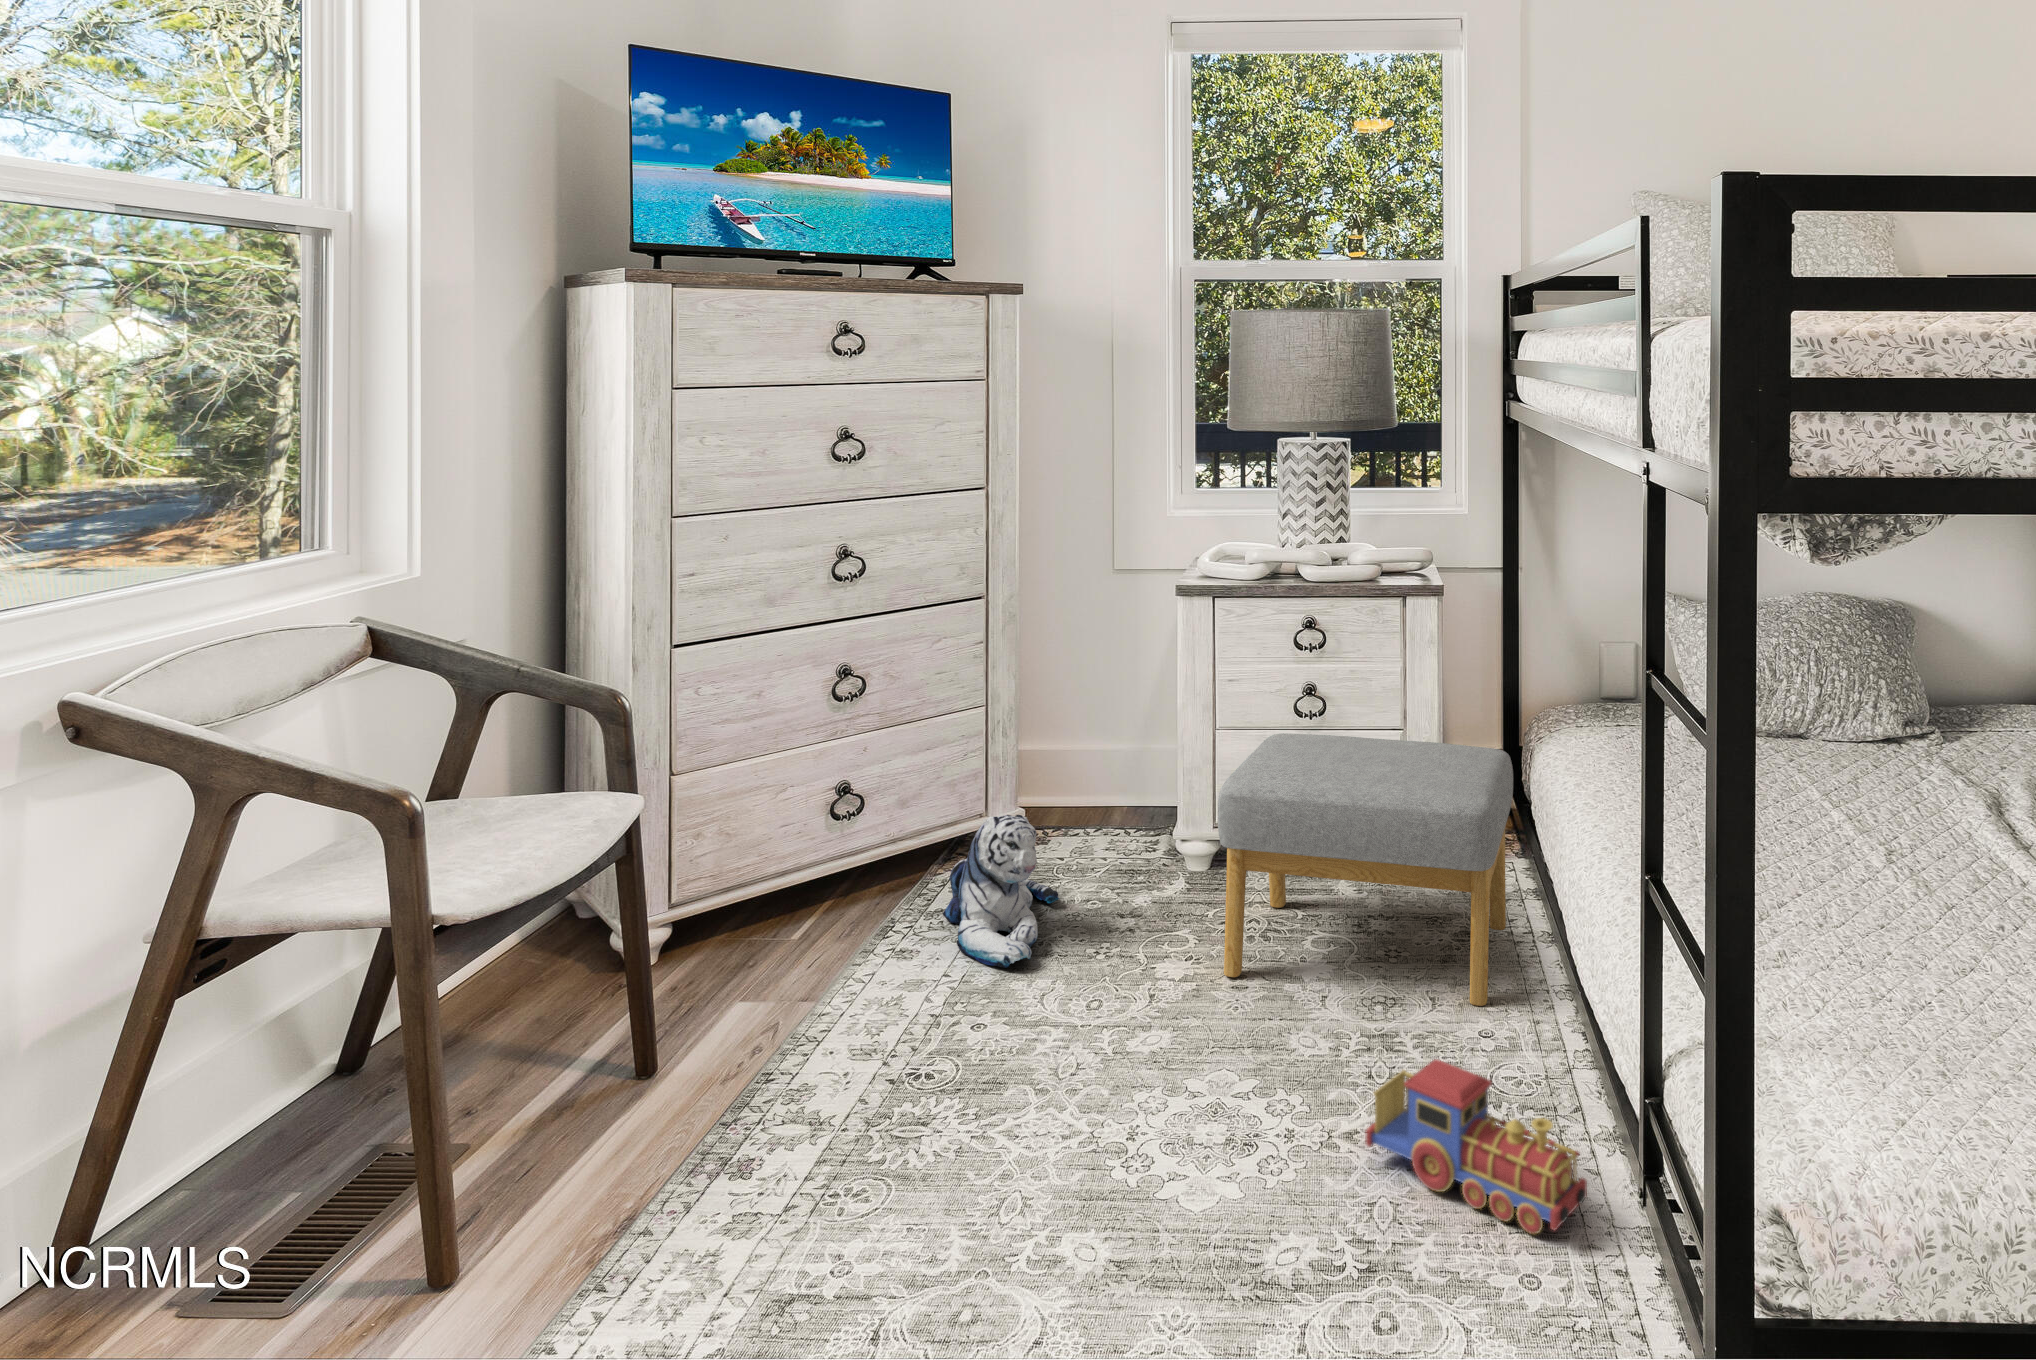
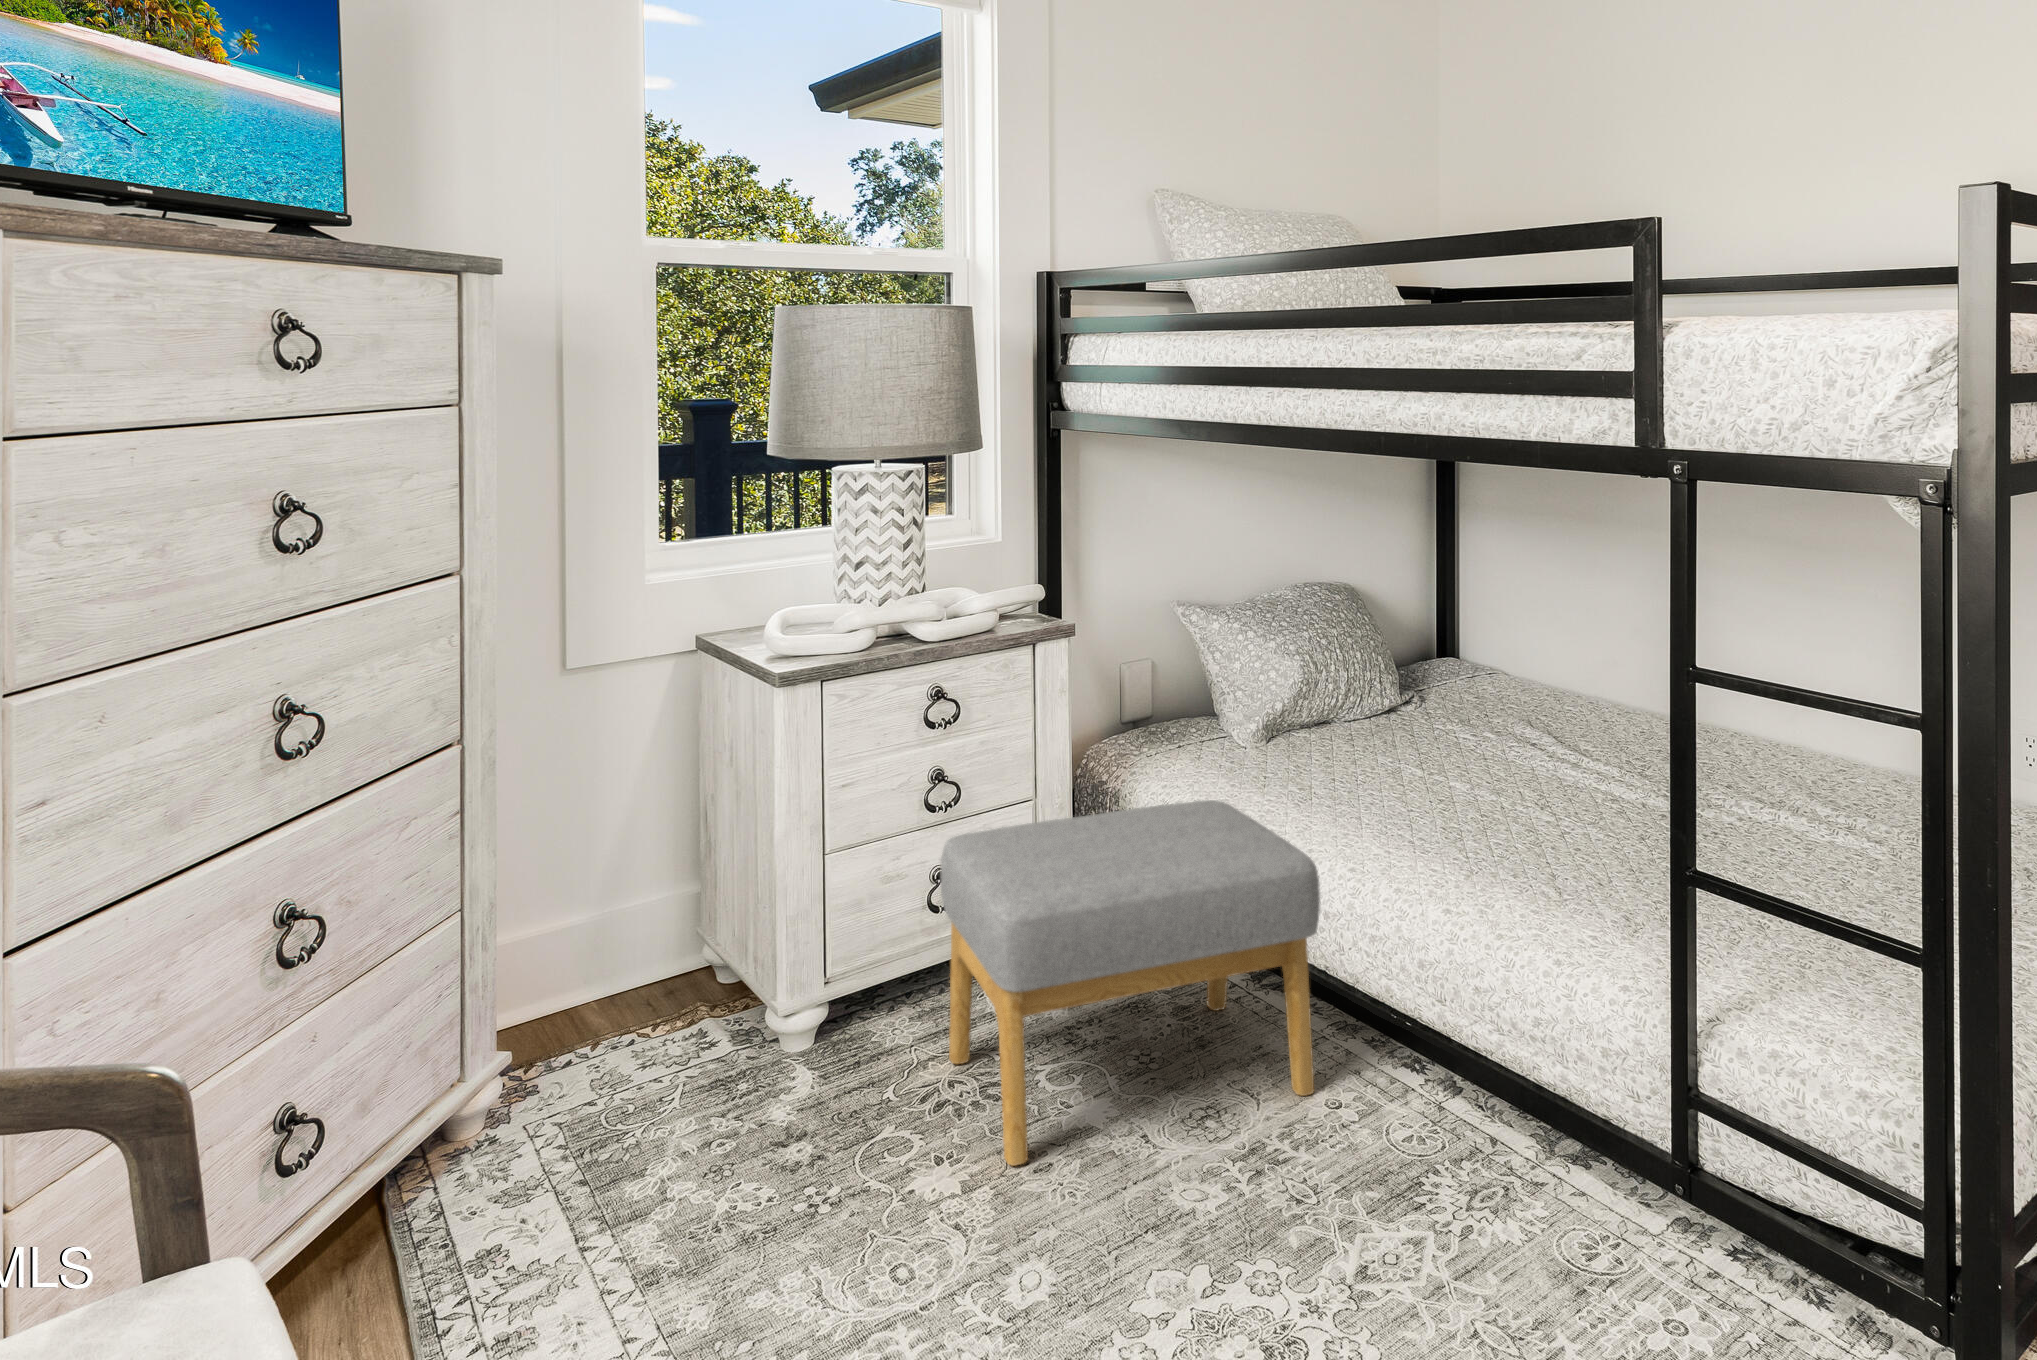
plush toy: present [943,815,1059,968] -> none [490,1036,737,1280]
toy train: present [1365,1059,1587,1234] -> none [1420,1153,1695,1308]

